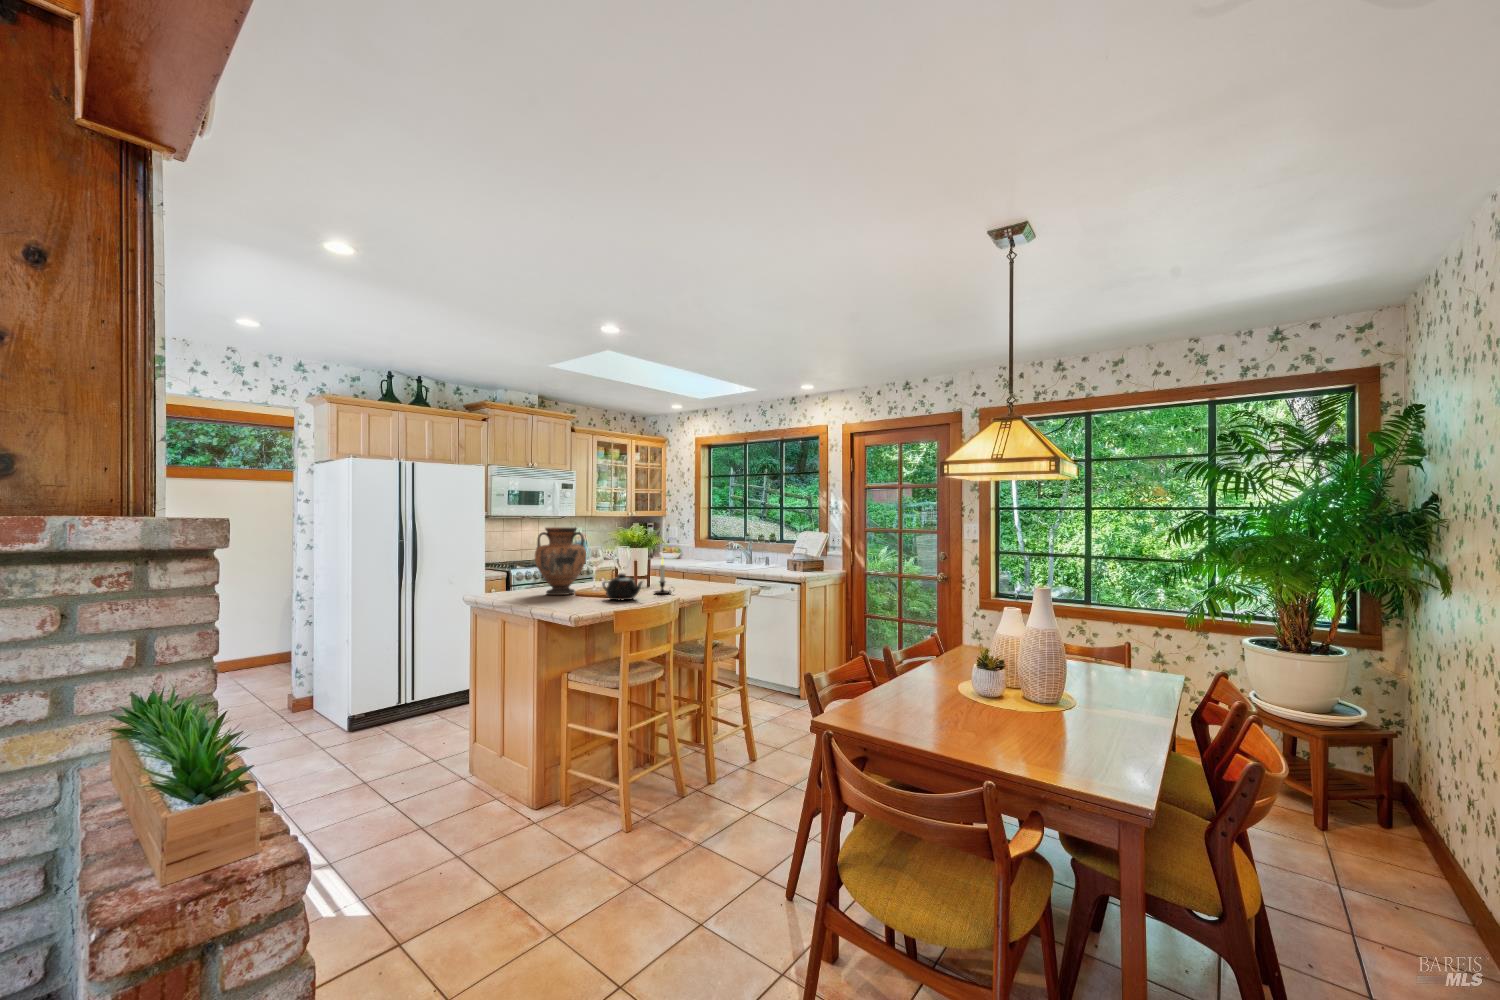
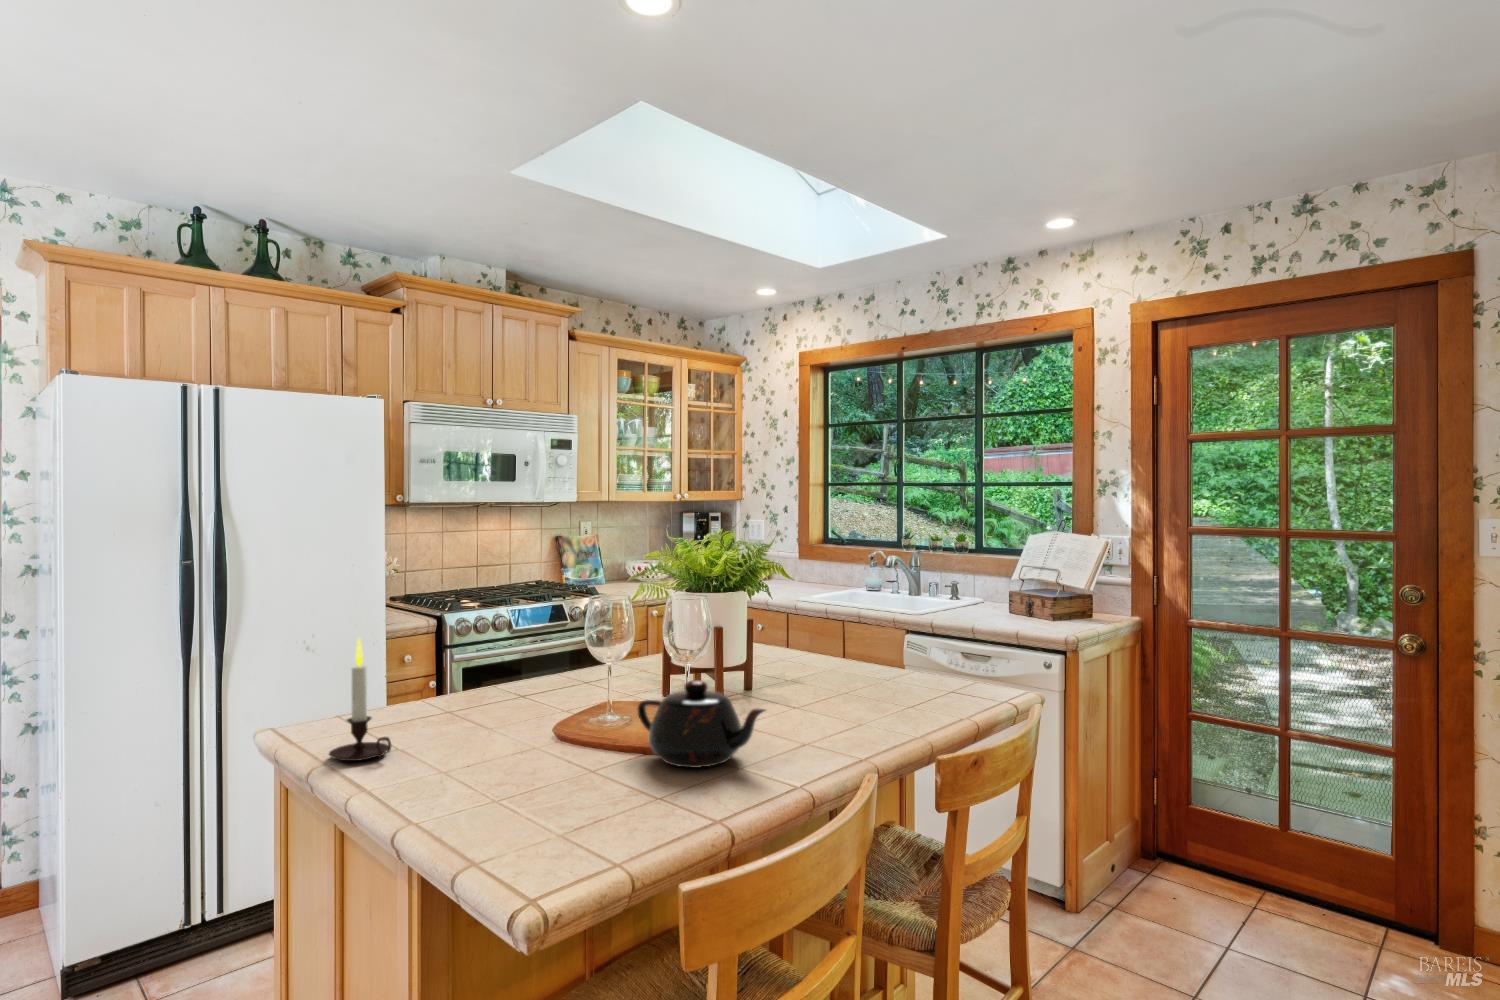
vase: present [535,527,586,595] -> none [454,541,593,729]
candle: present [655,559,671,594] -> present [329,639,391,761]

